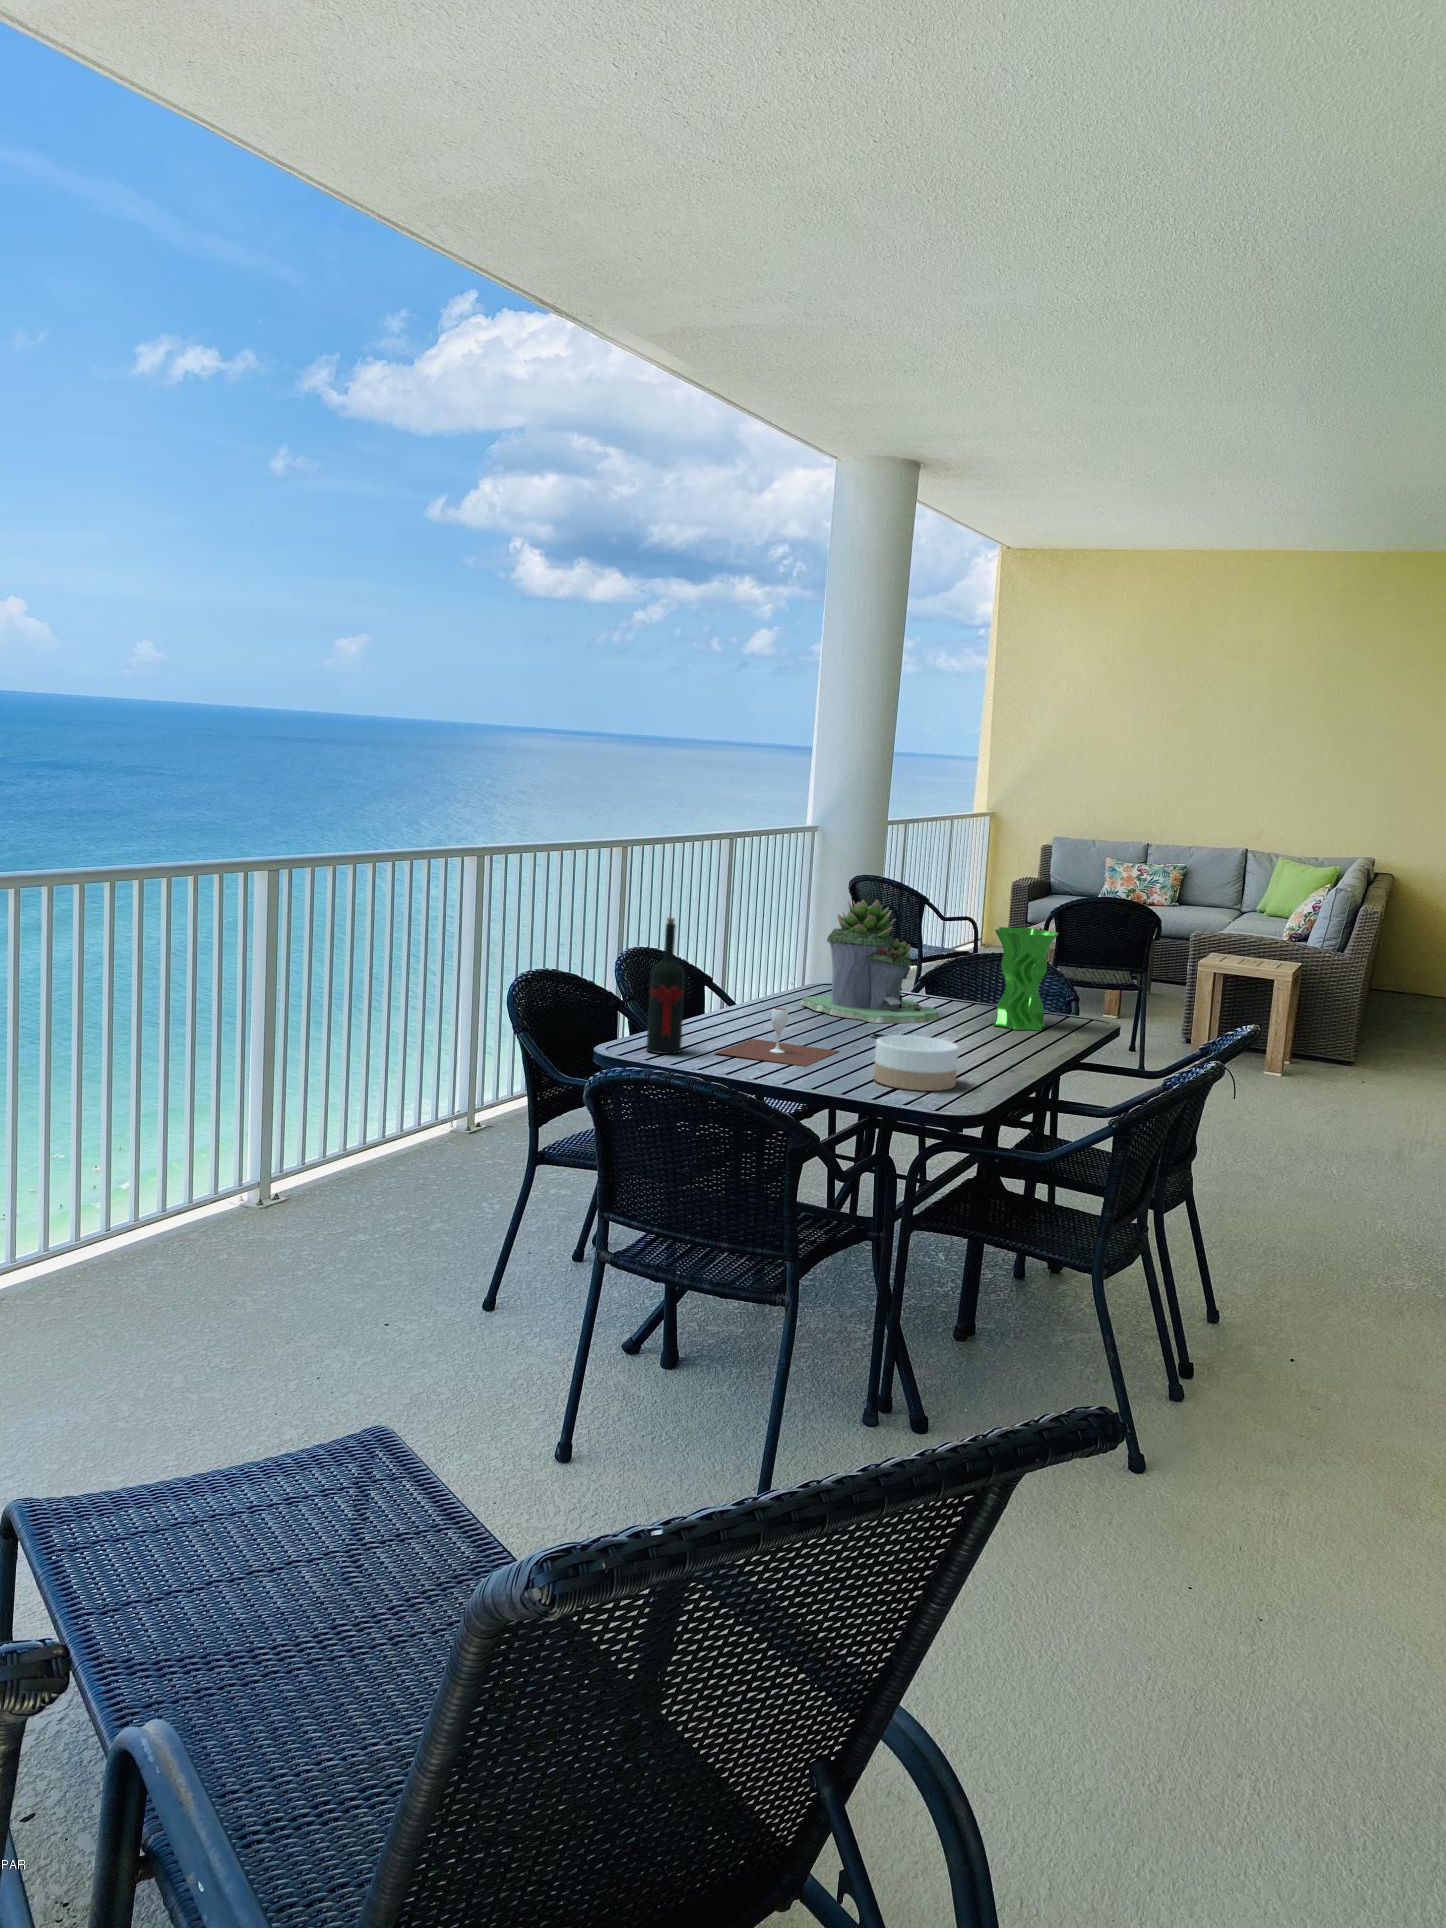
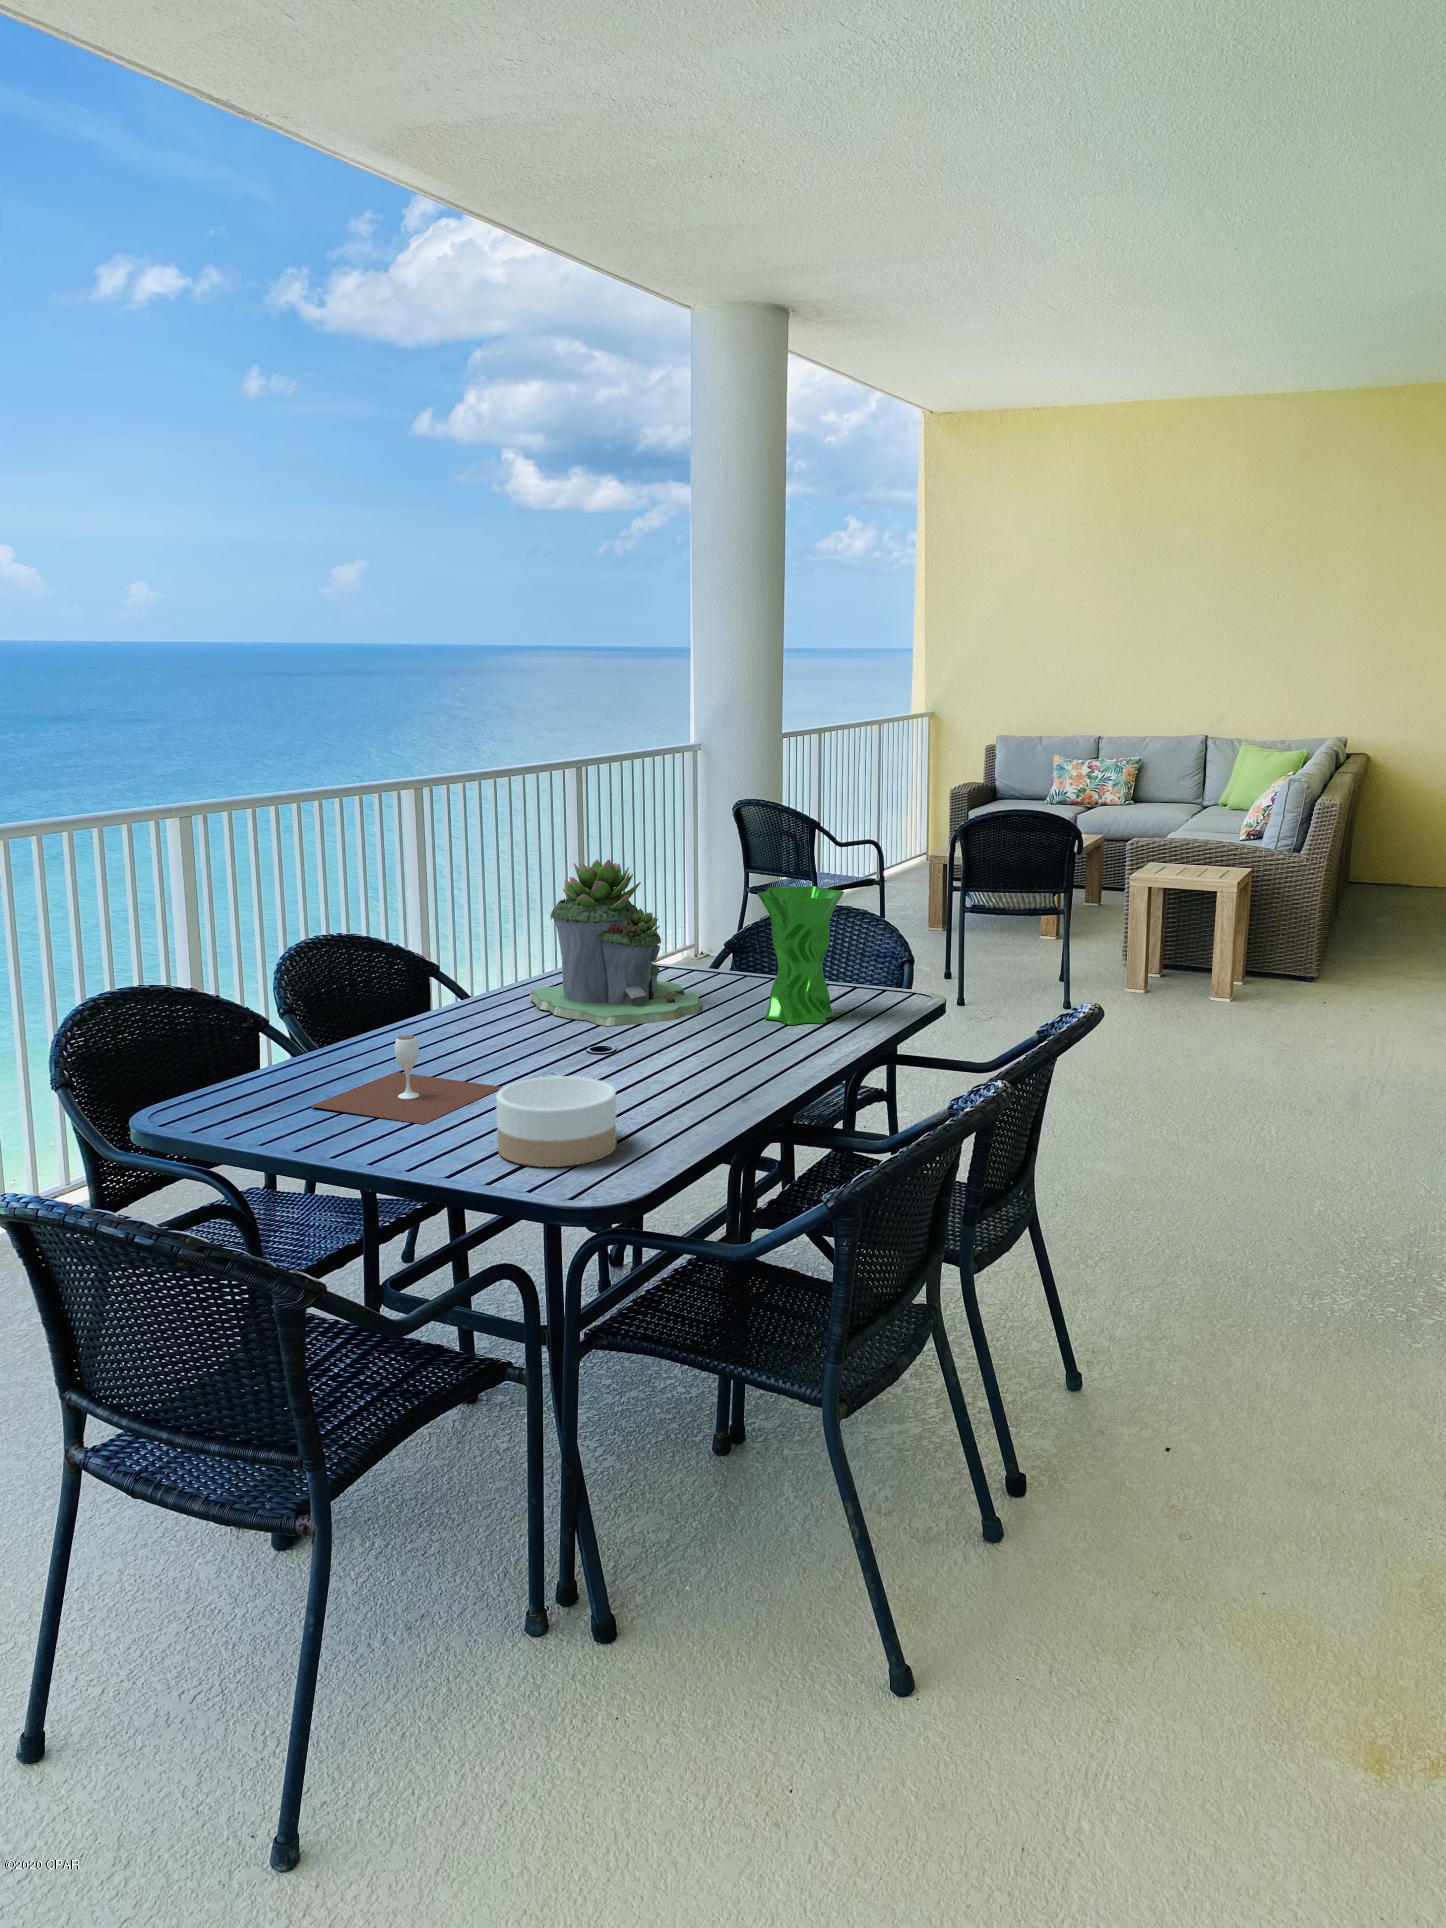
wine bottle: present [646,918,685,1054] -> none [210,921,267,1114]

